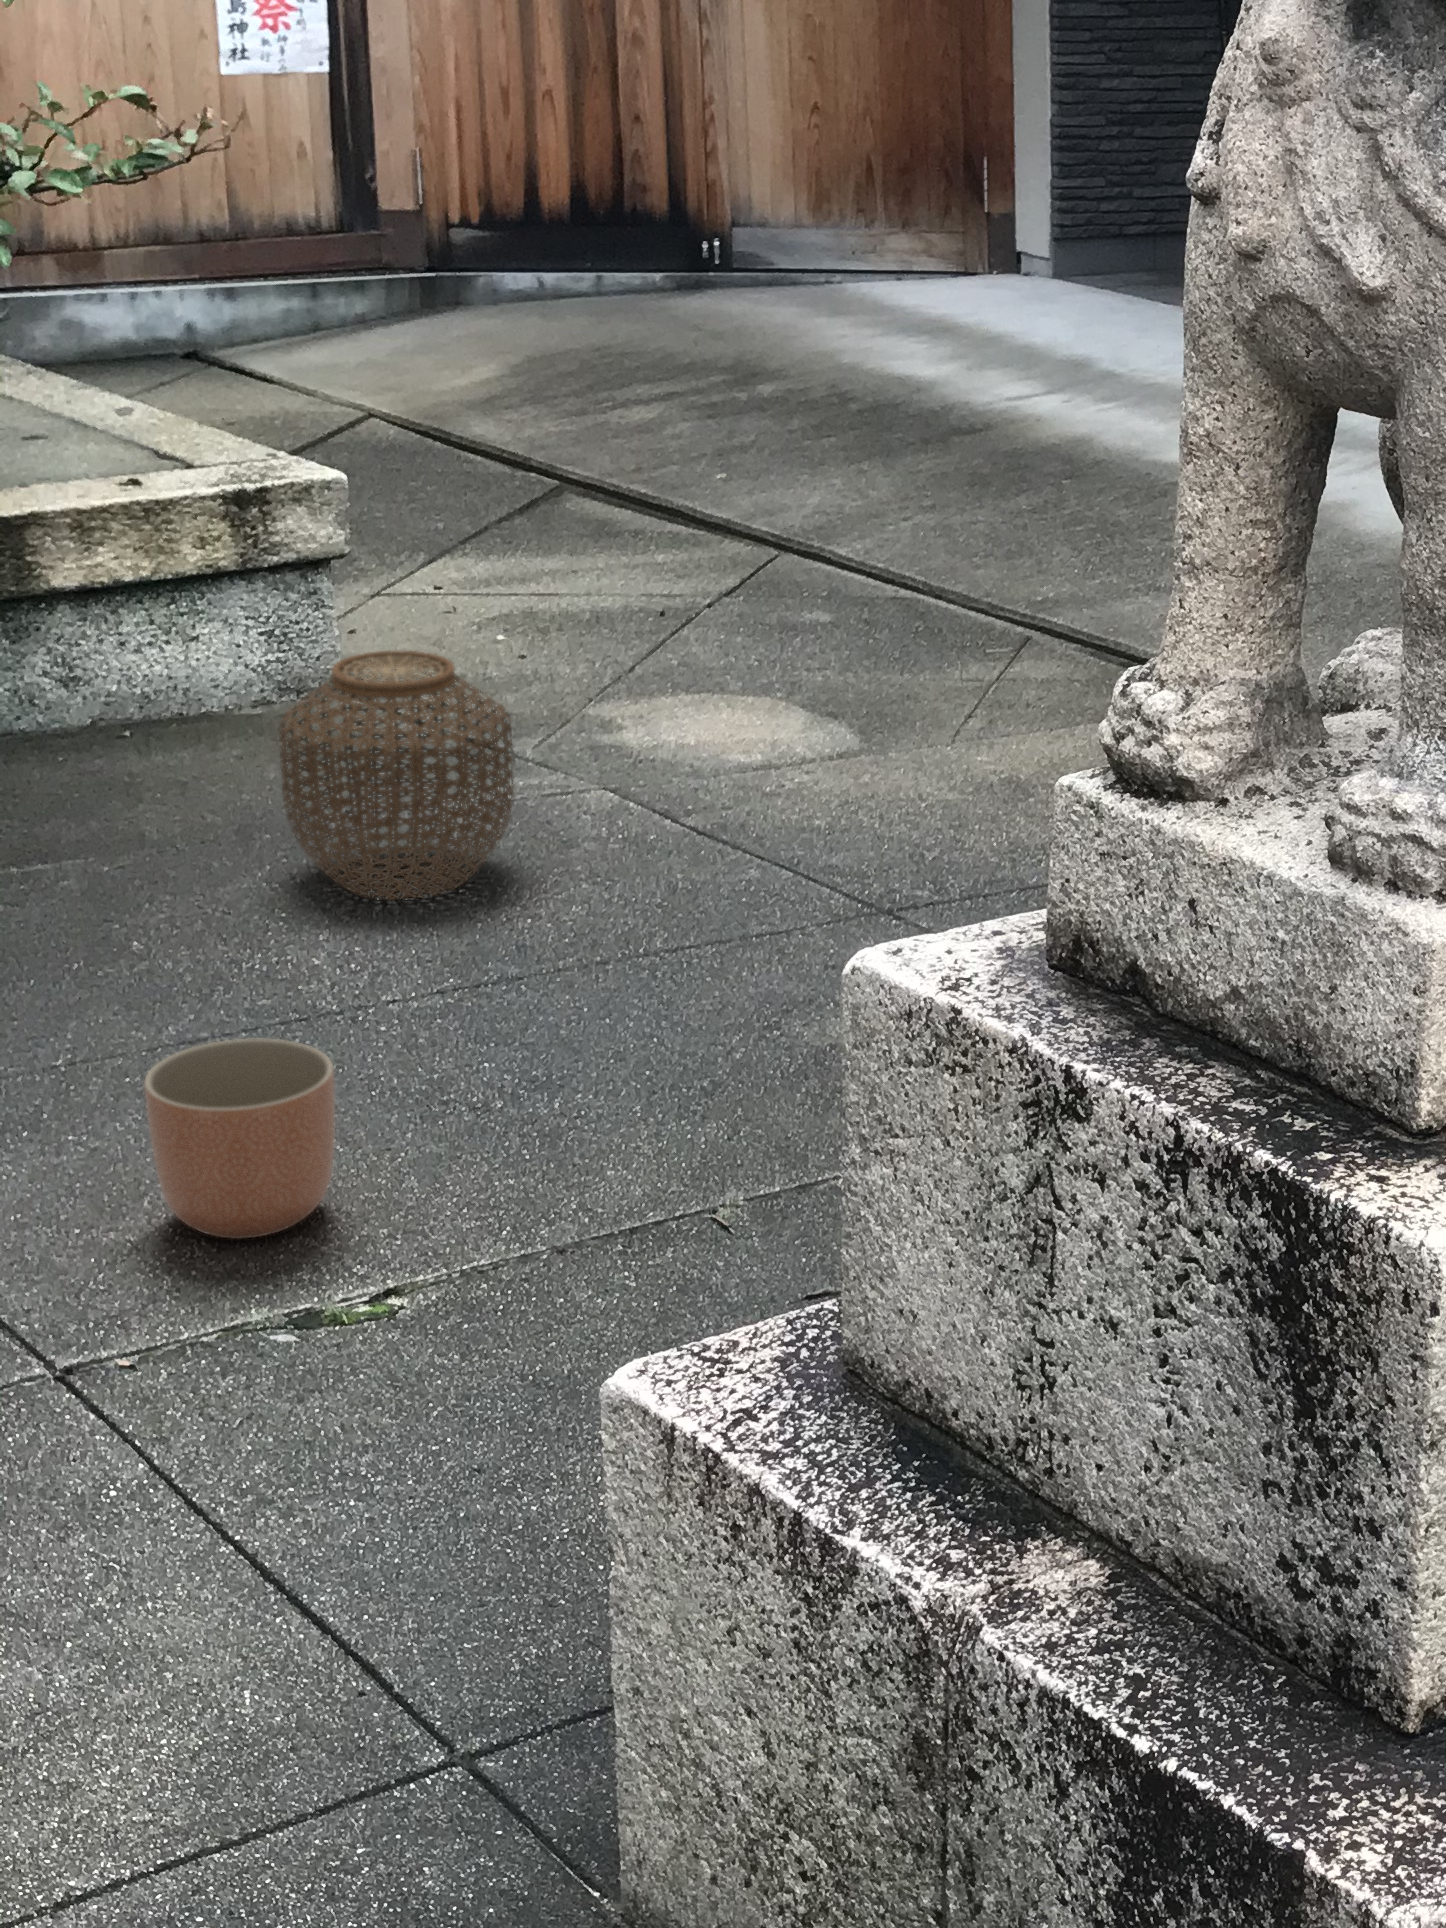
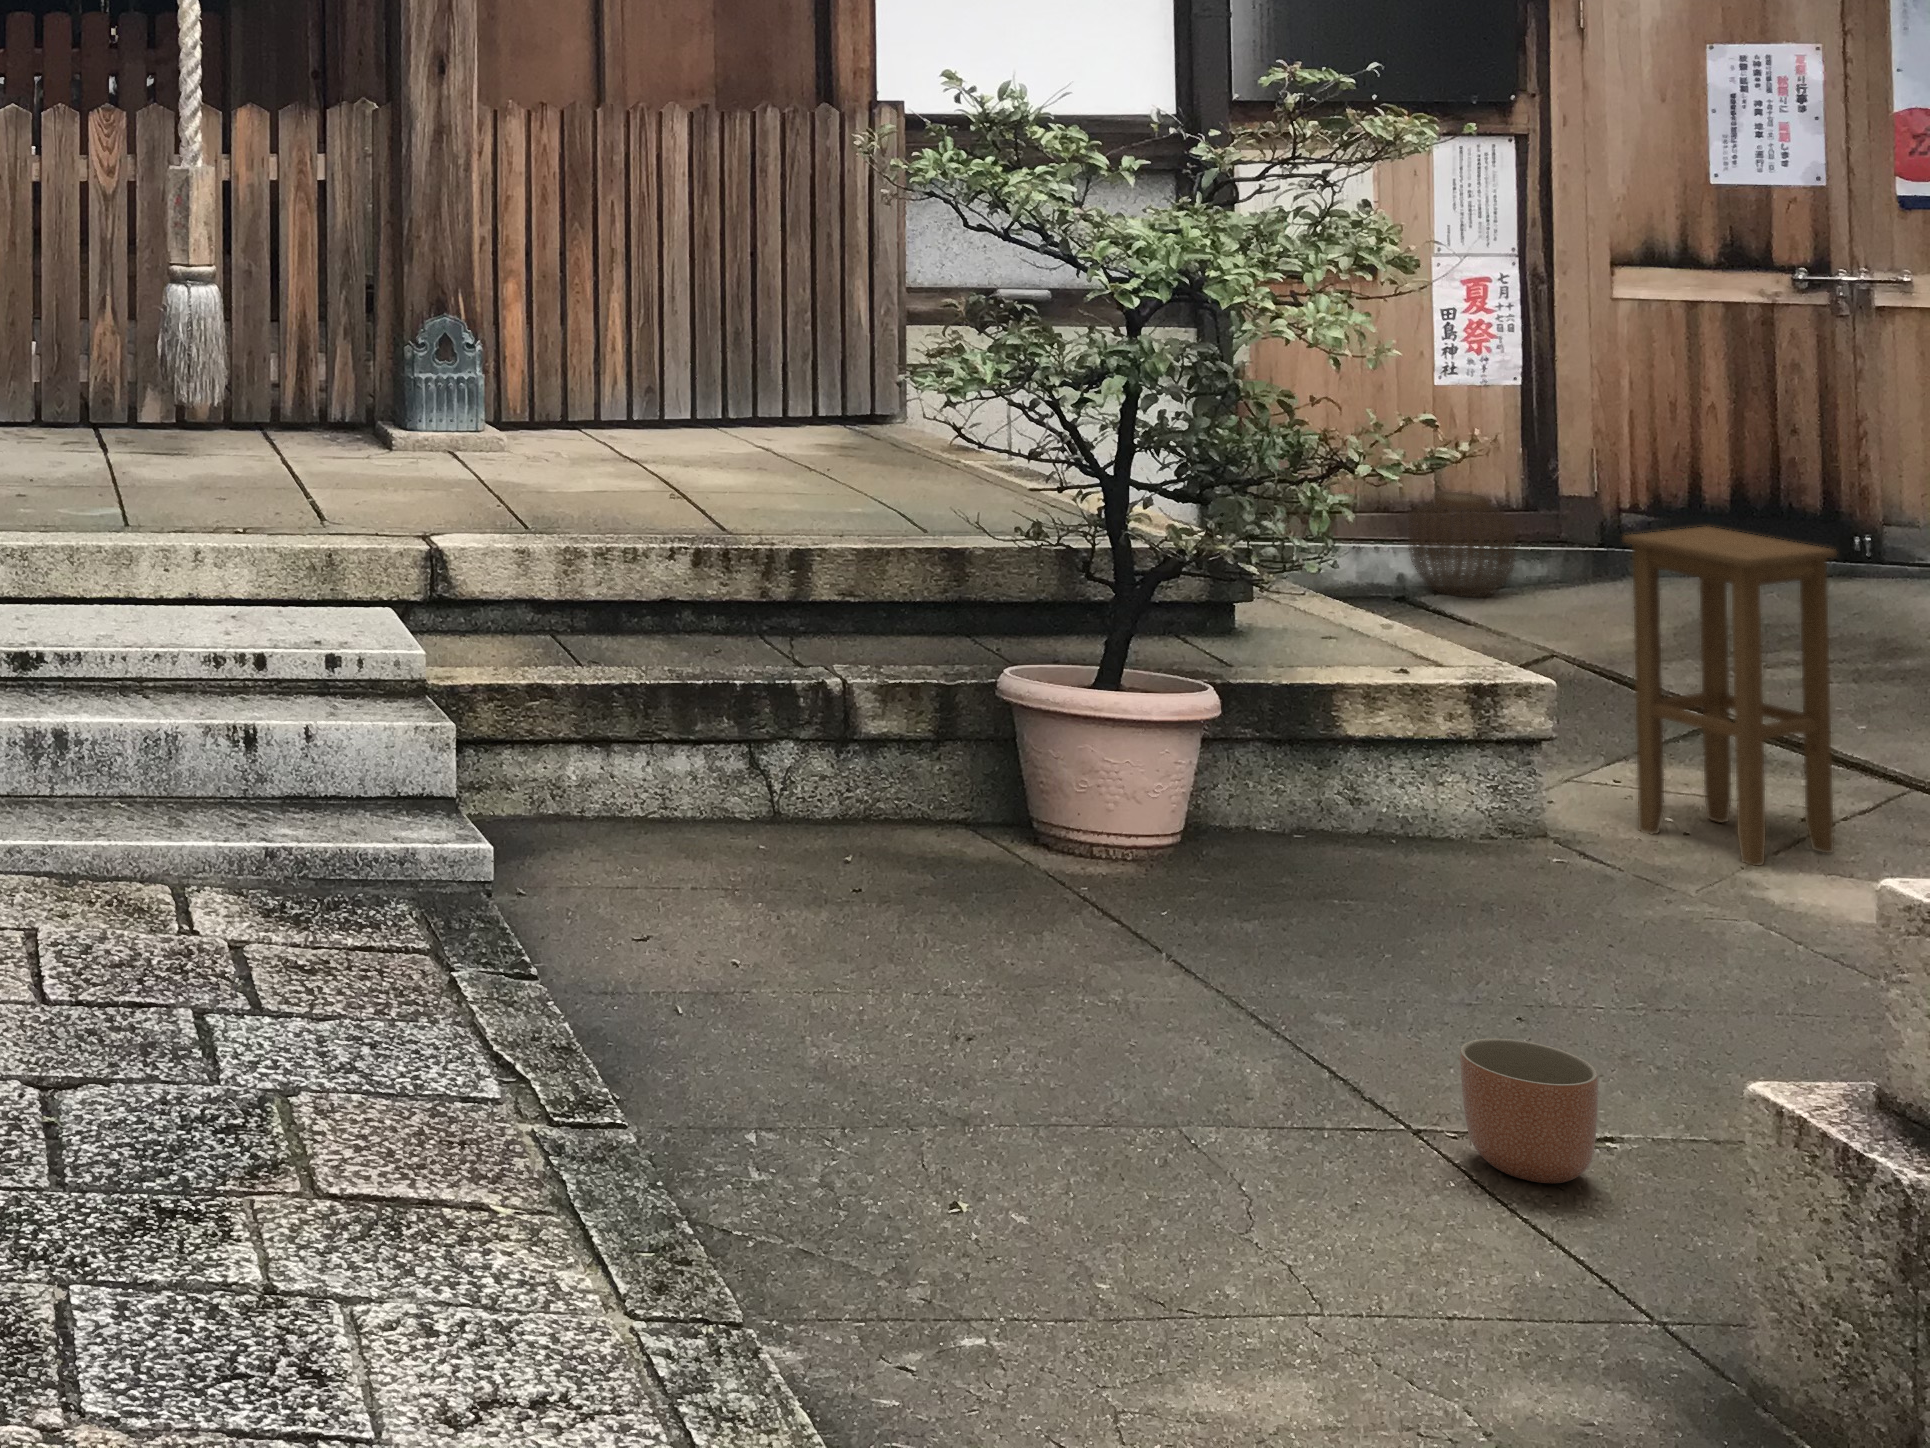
stool: none [413,246,658,673] -> present [1622,527,1836,866]
woven basket: present [279,651,514,900] -> present [1408,492,1516,597]

